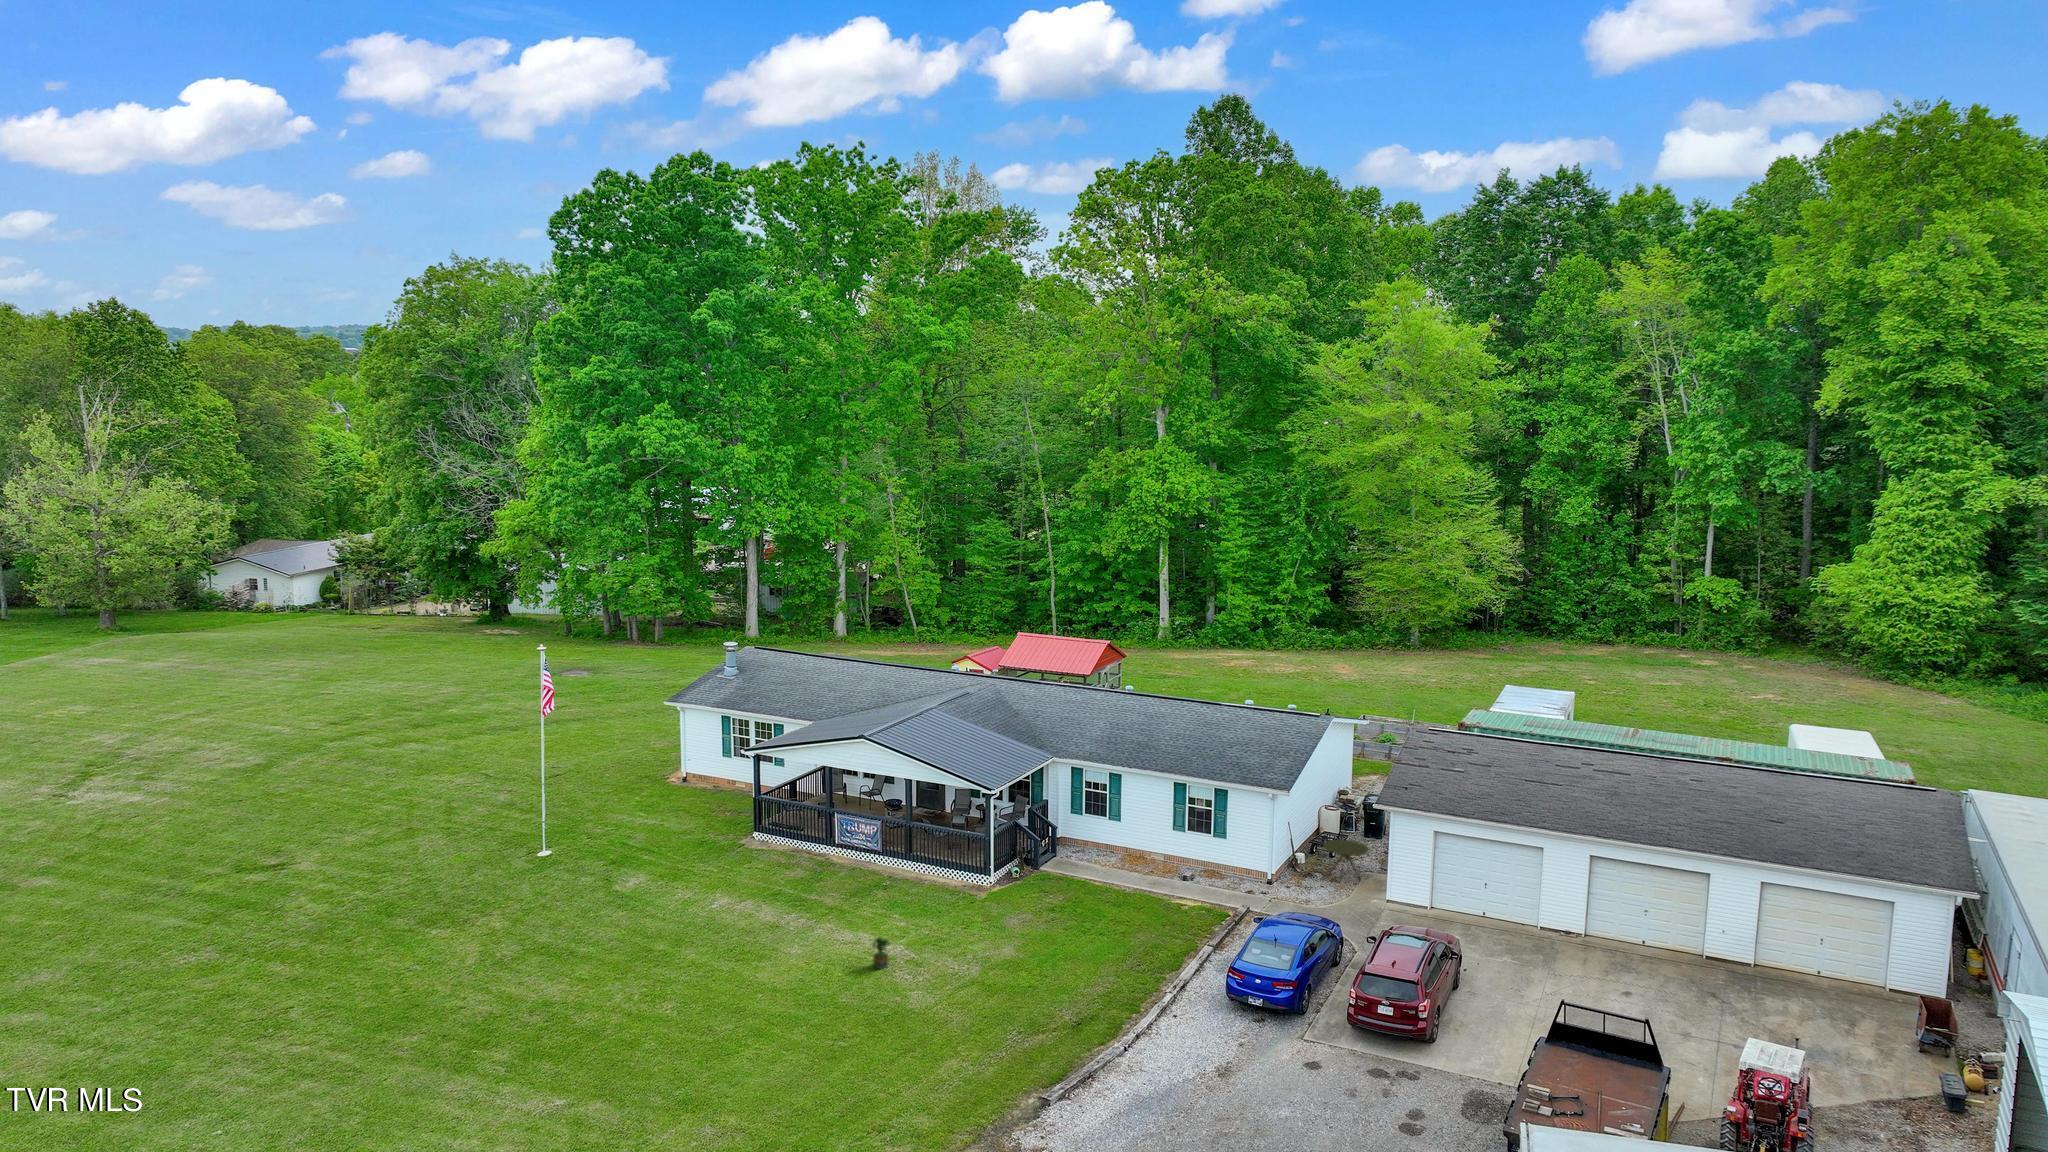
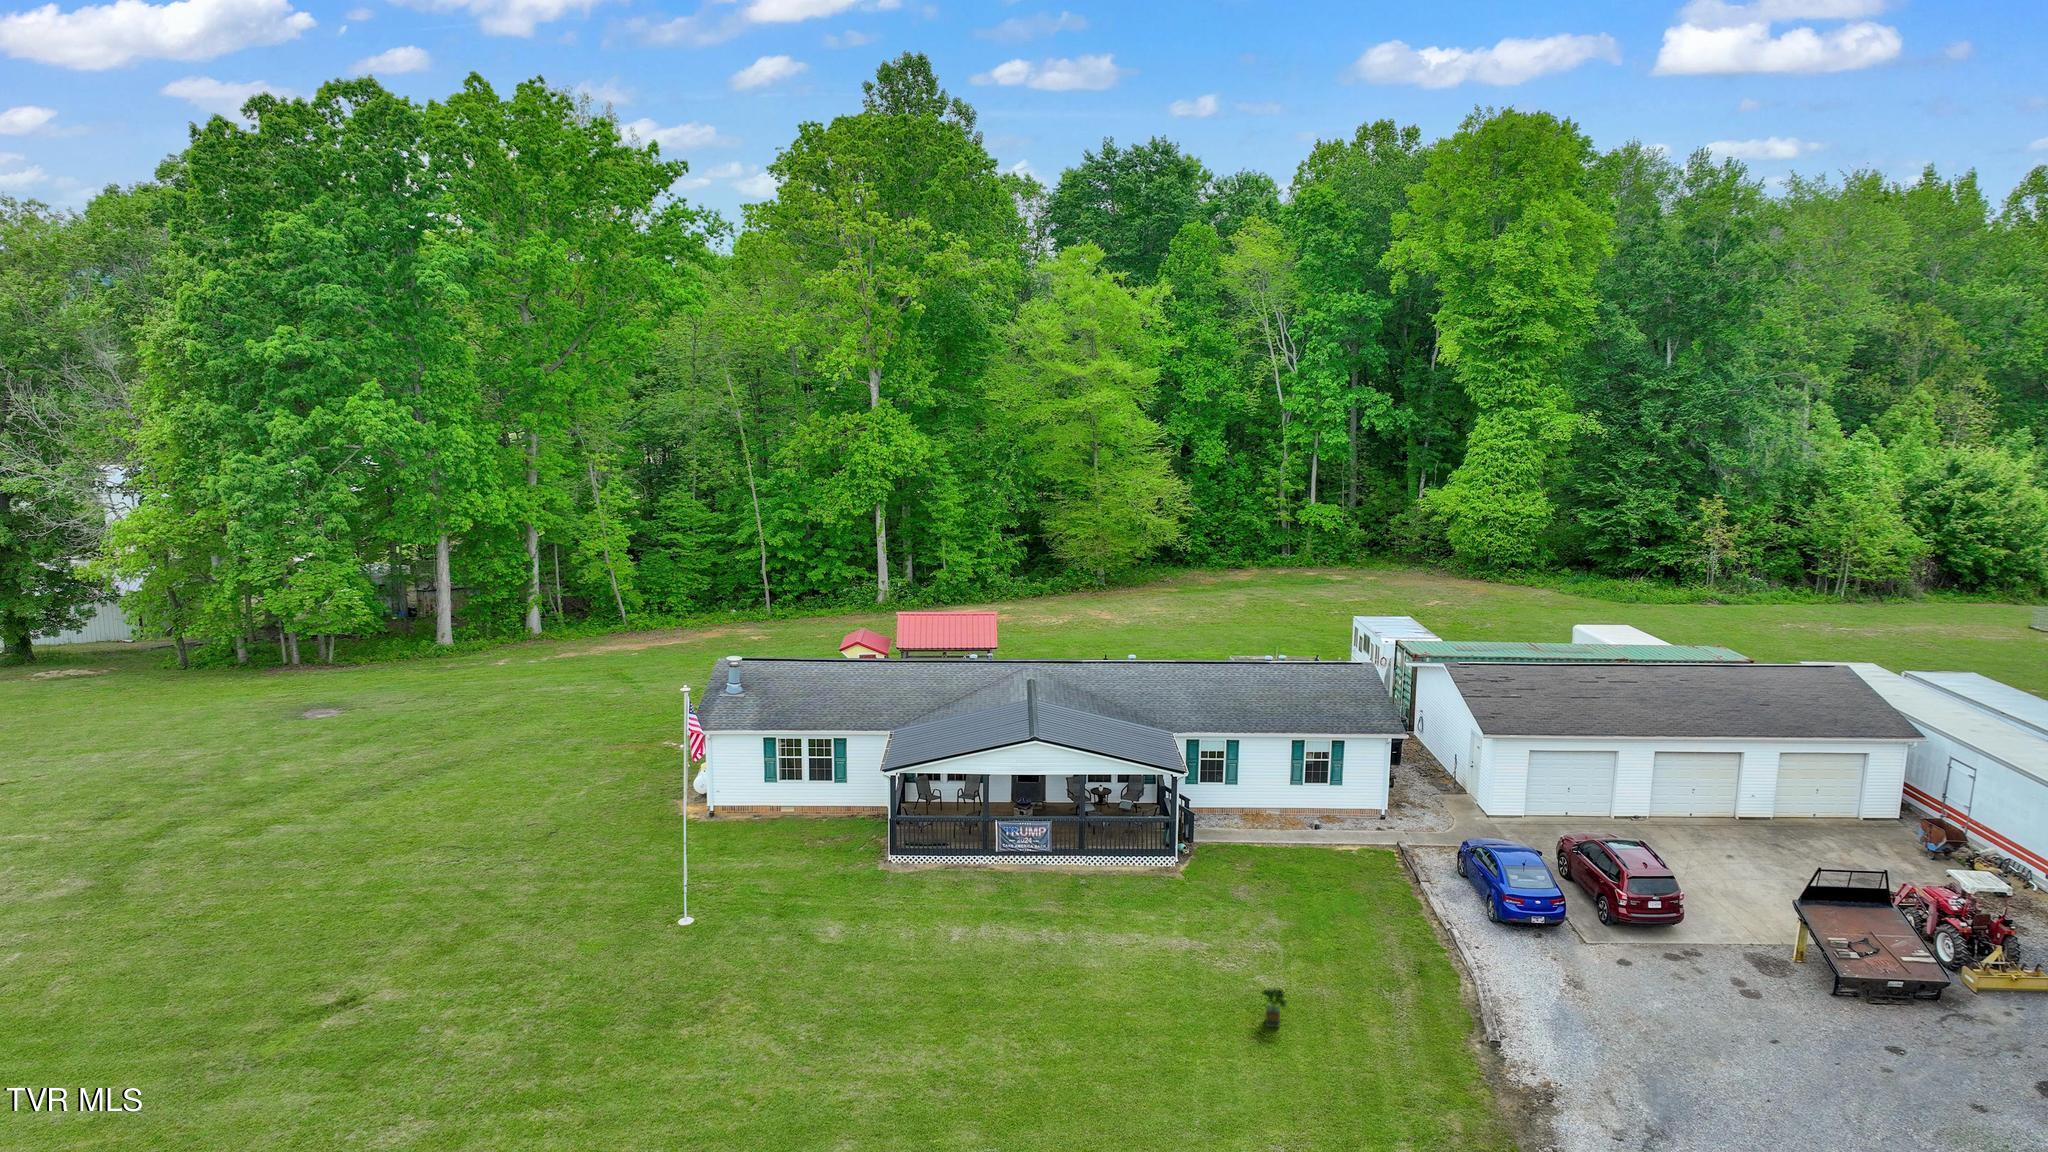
round table: present [1323,840,1368,875] -> none [1432,768,1478,809]

